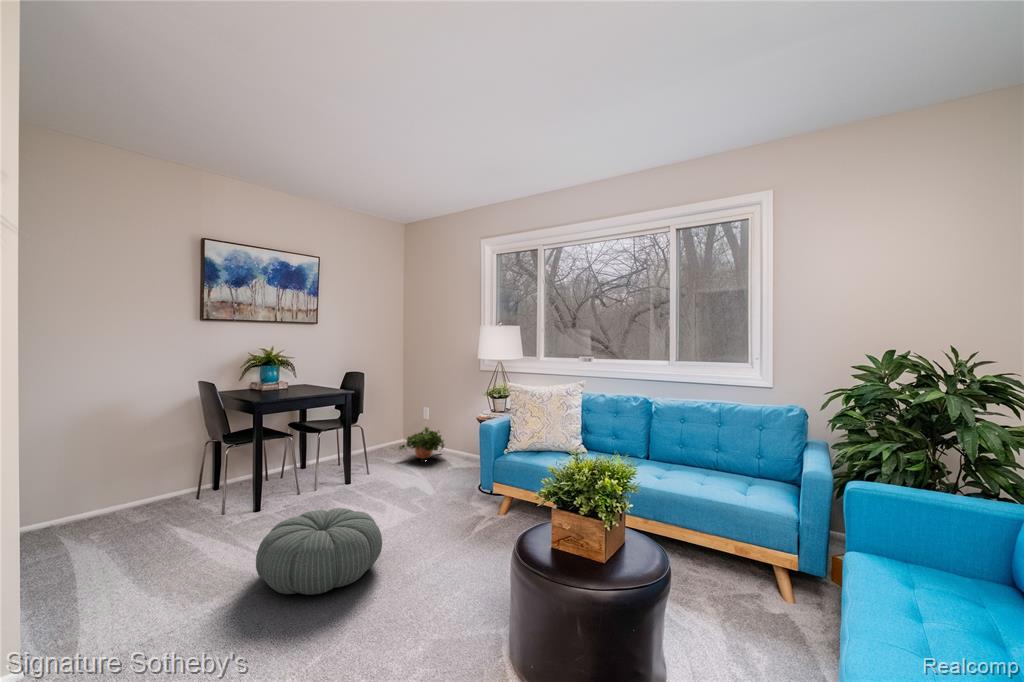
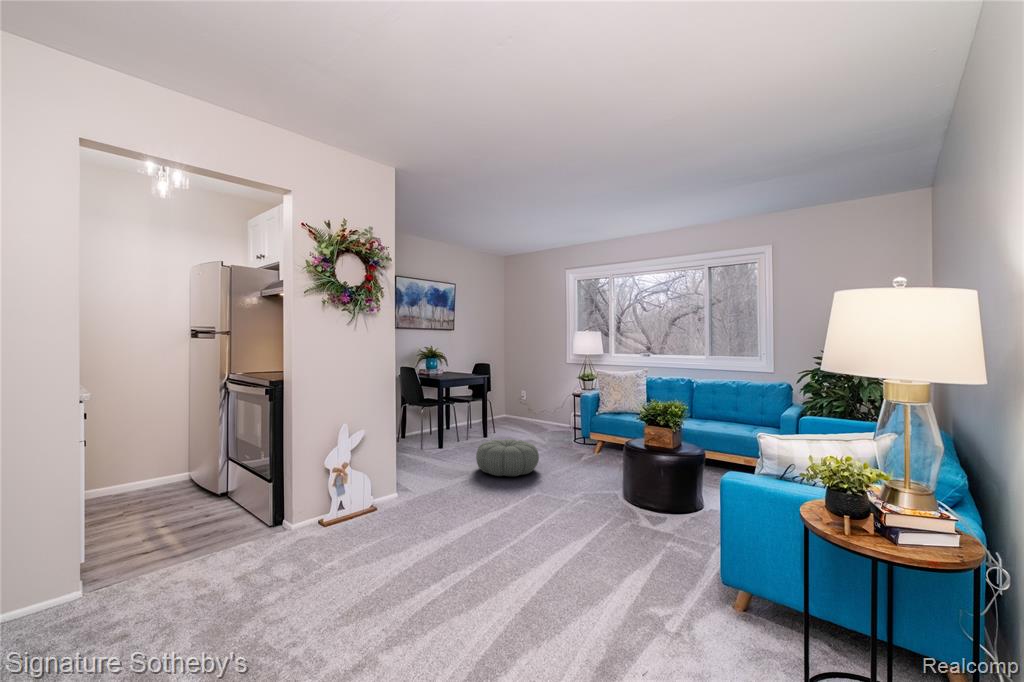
potted plant: present [399,427,444,461] -> none [508,404,542,428]

